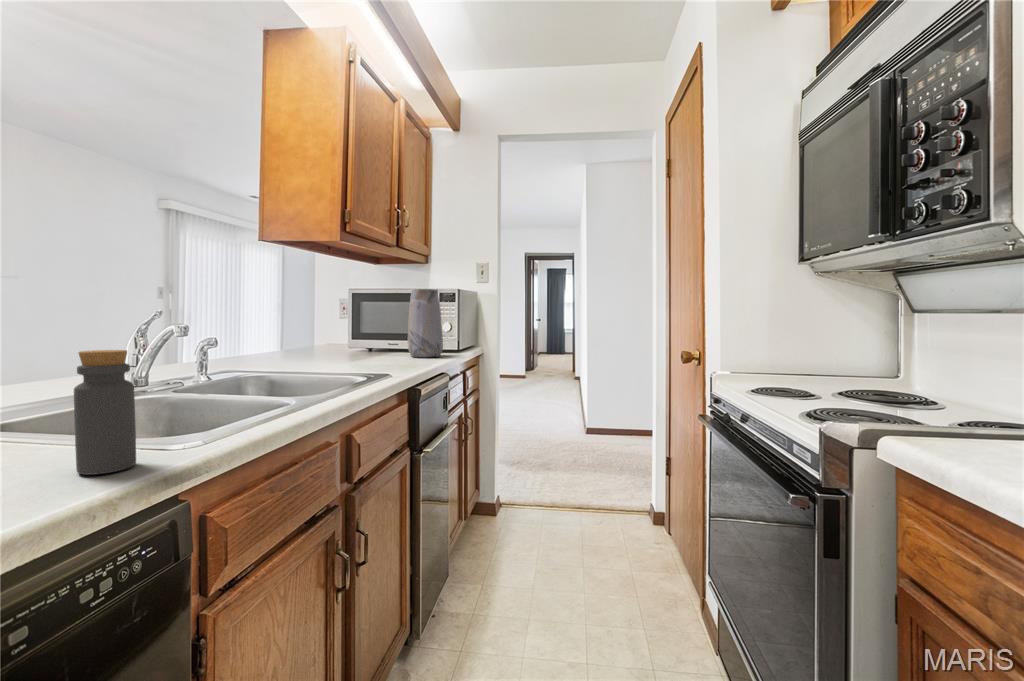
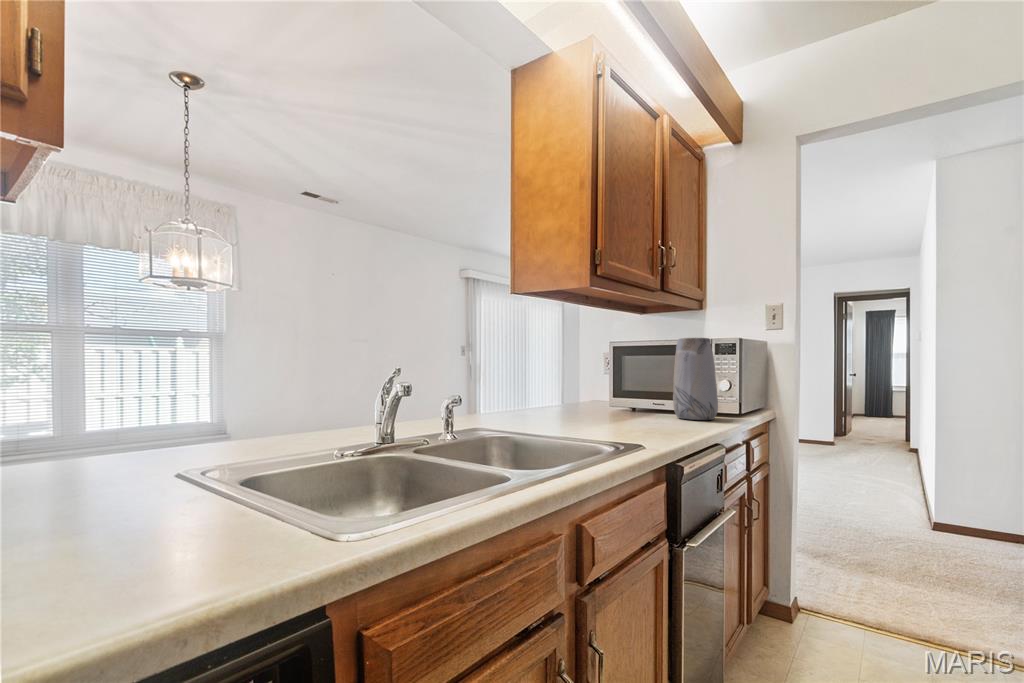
bottle: present [74,350,136,475] -> none [246,405,309,553]

